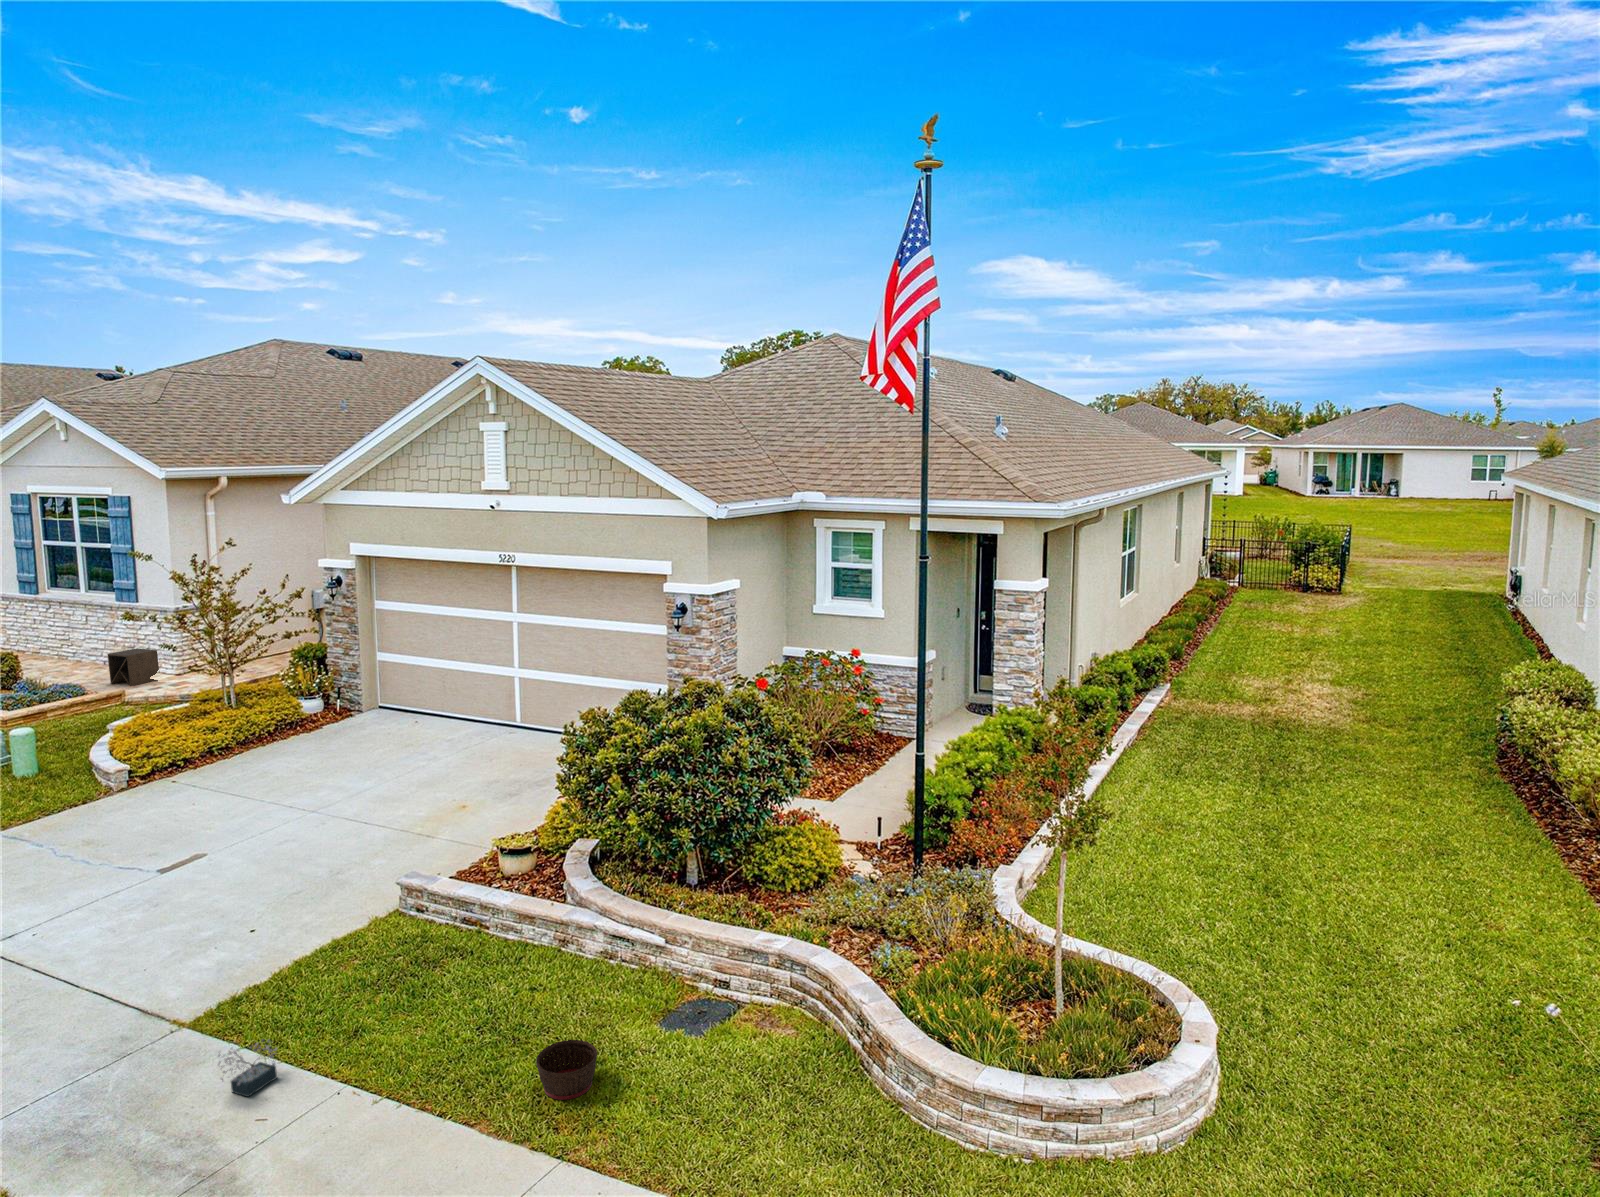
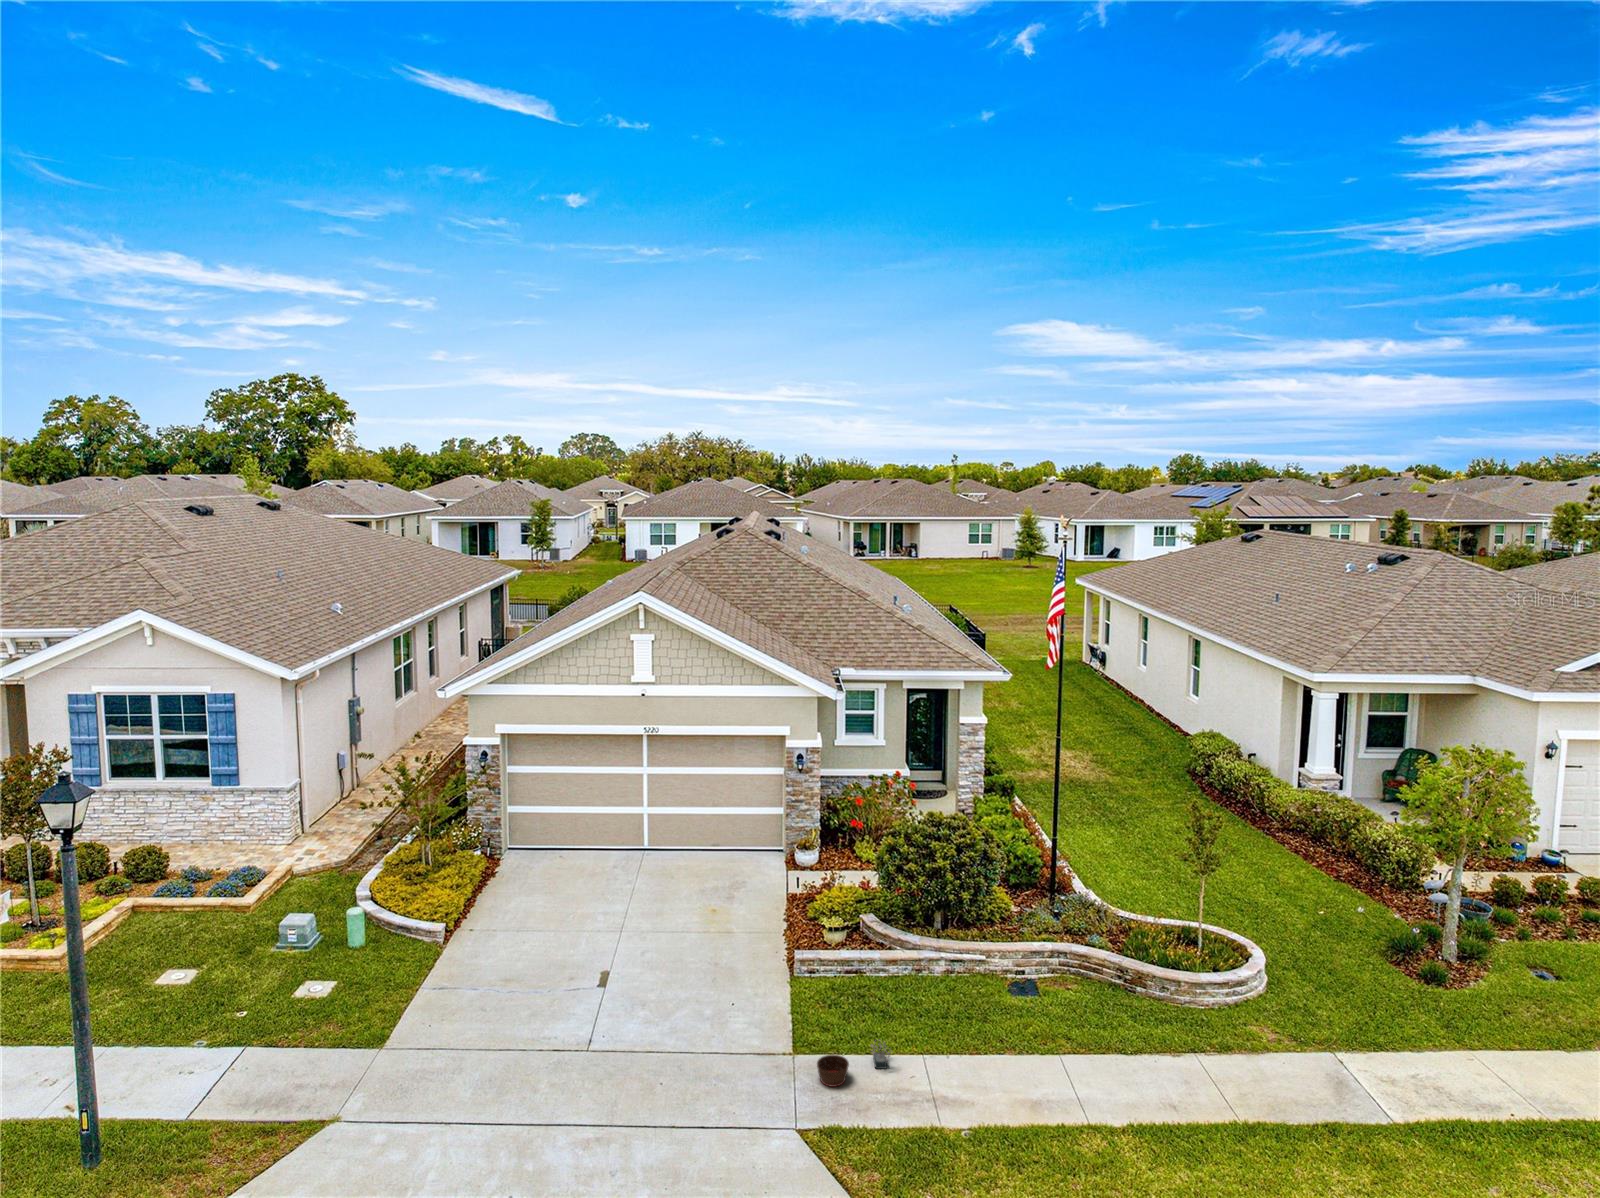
side table: present [107,648,159,686] -> none [182,826,227,862]
basket: present [536,1040,597,1100] -> present [817,1055,849,1087]

